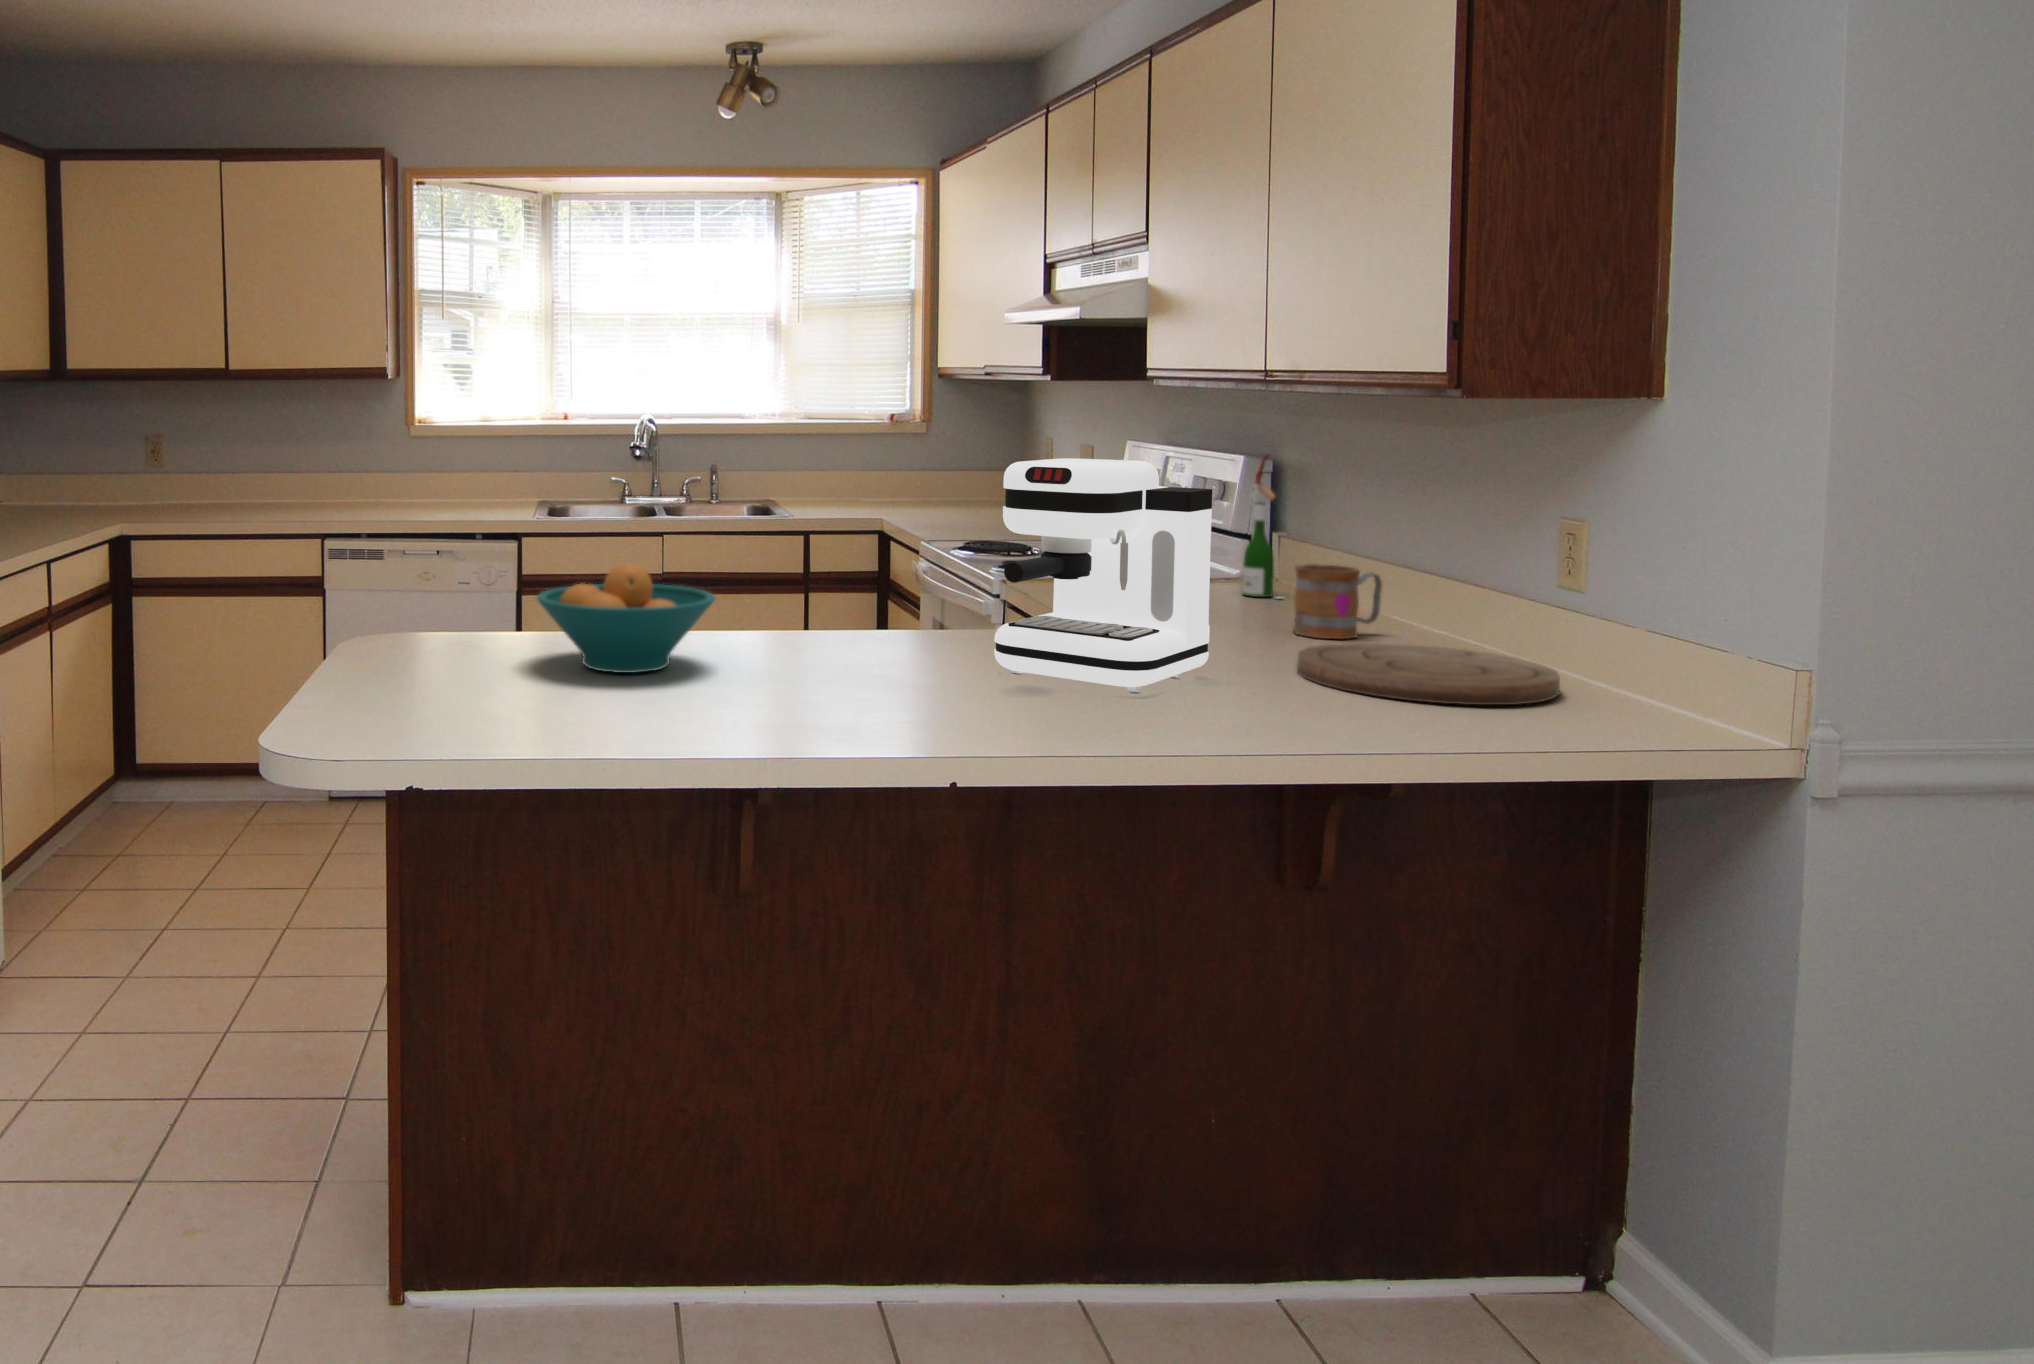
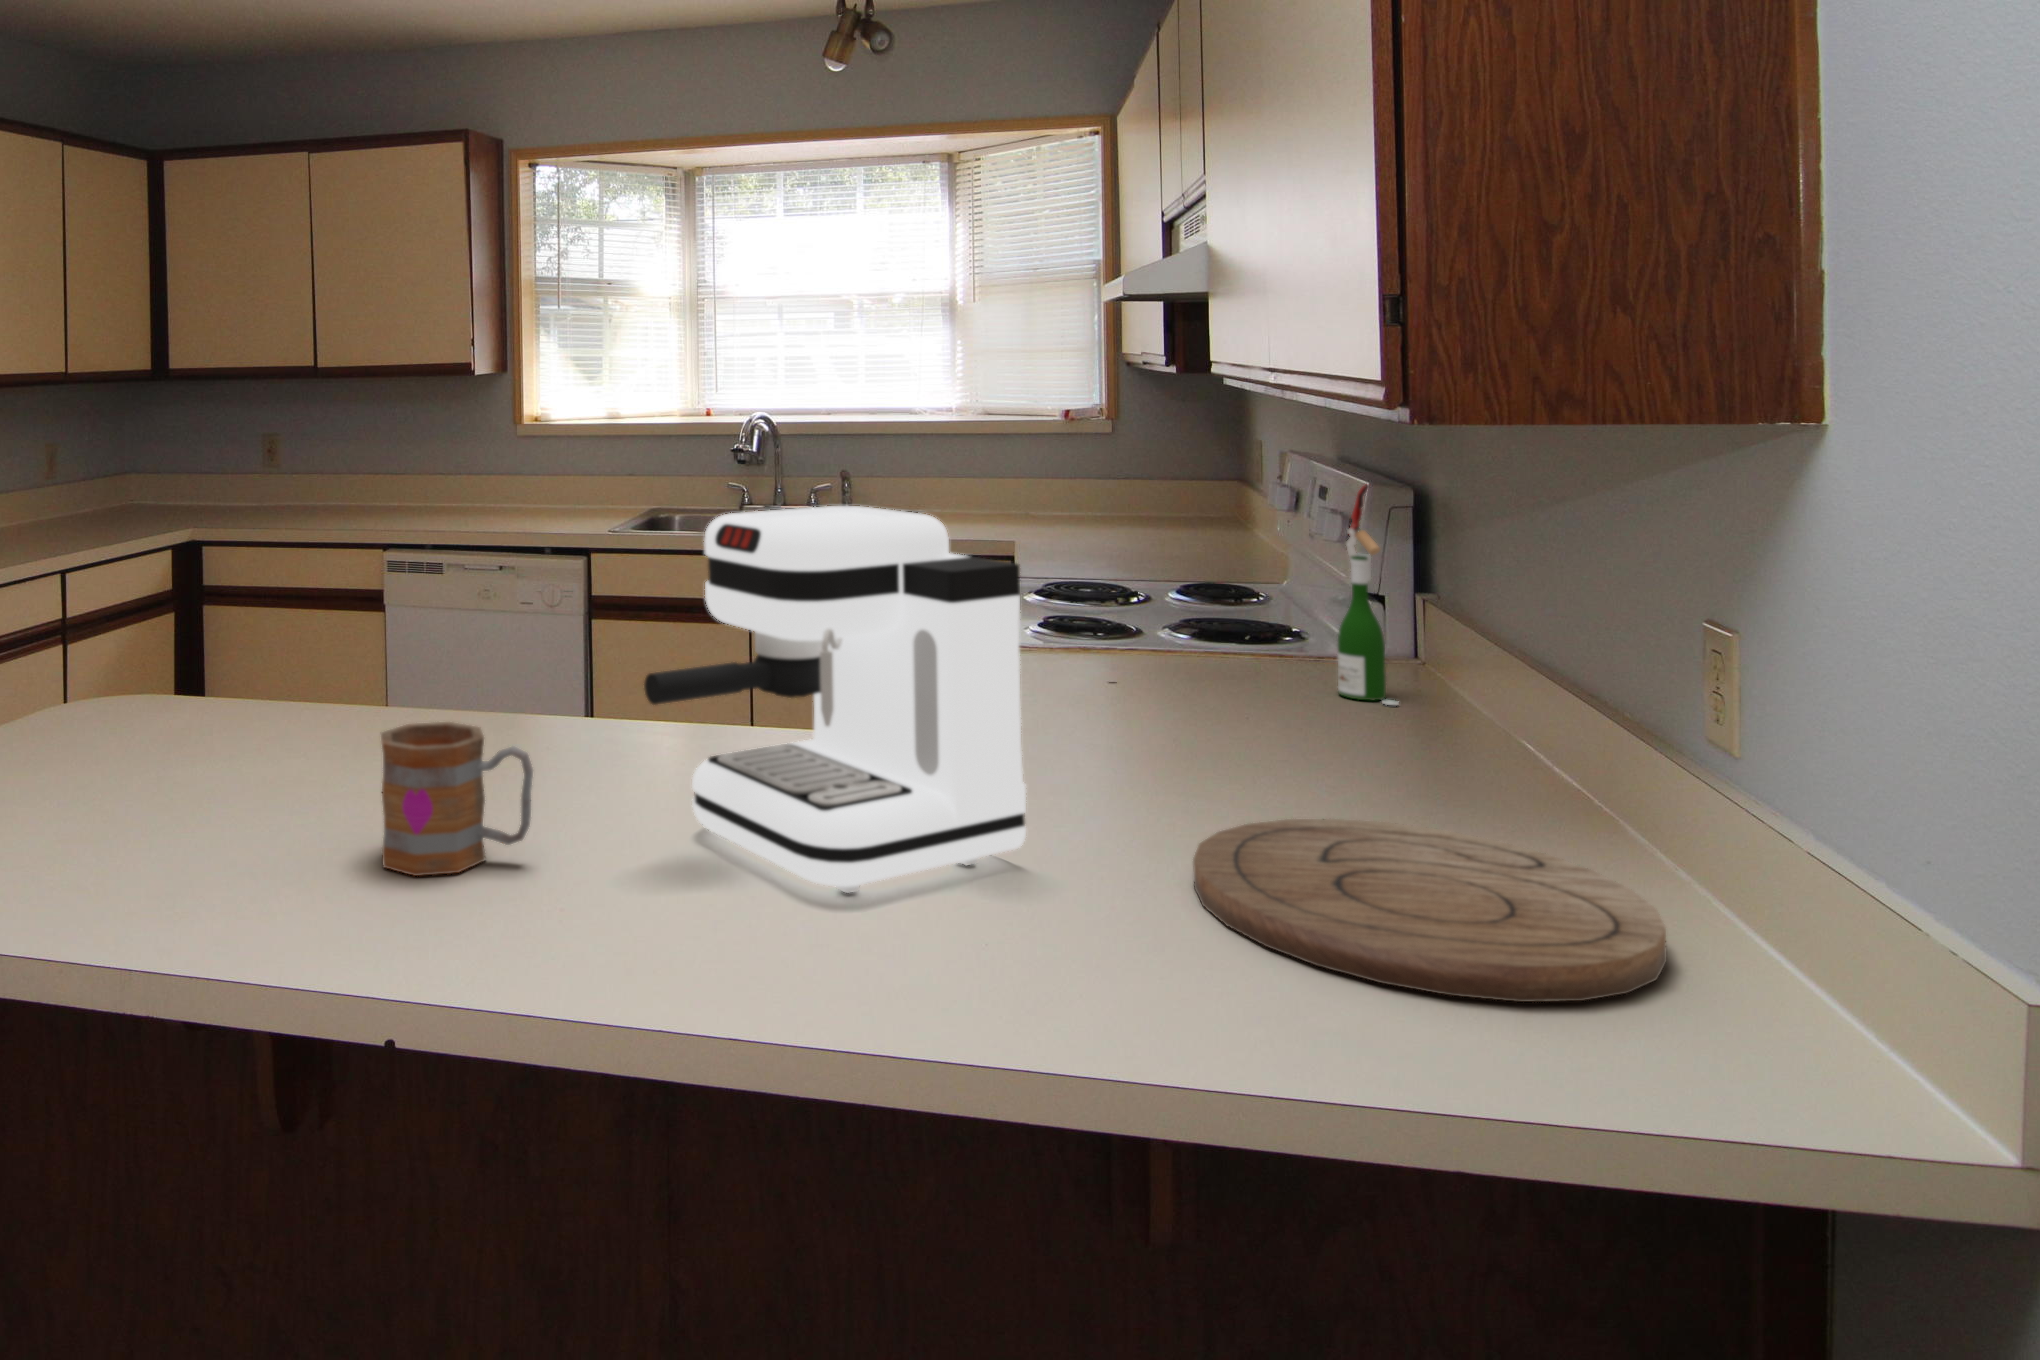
fruit bowl: present [537,563,715,673] -> none [103,638,347,789]
mug: present [1293,564,1382,639] -> present [381,722,533,876]

